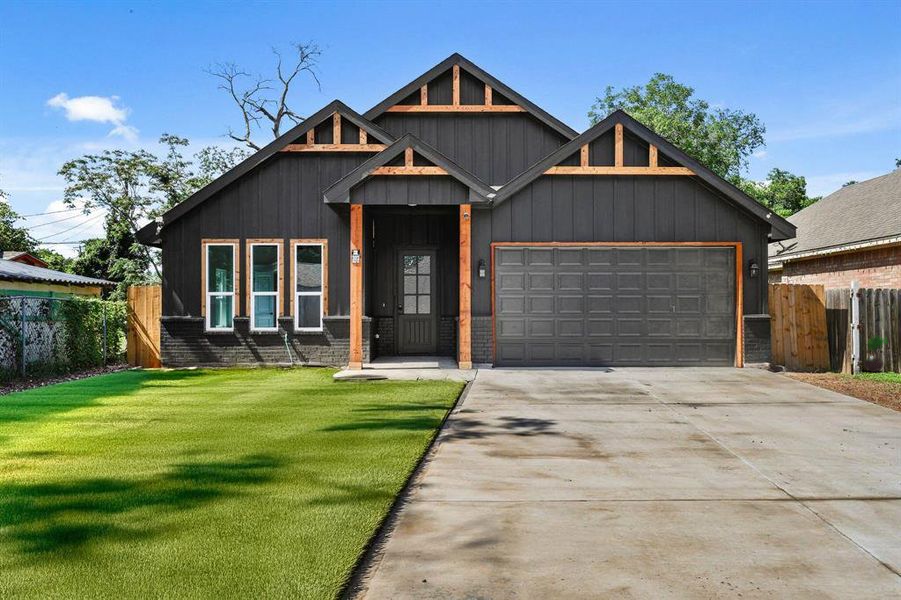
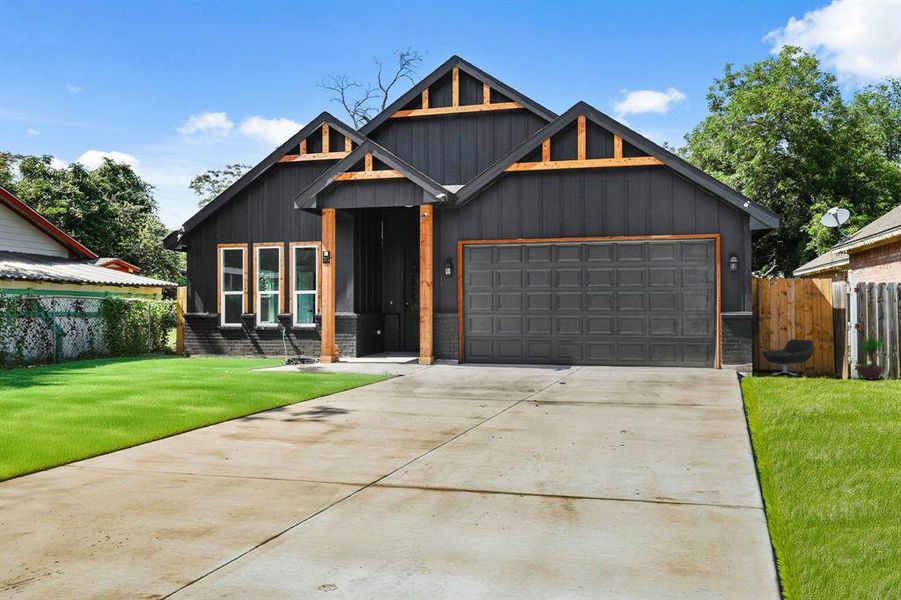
lounge chair: none [775,337,819,369] -> present [762,339,813,374]

